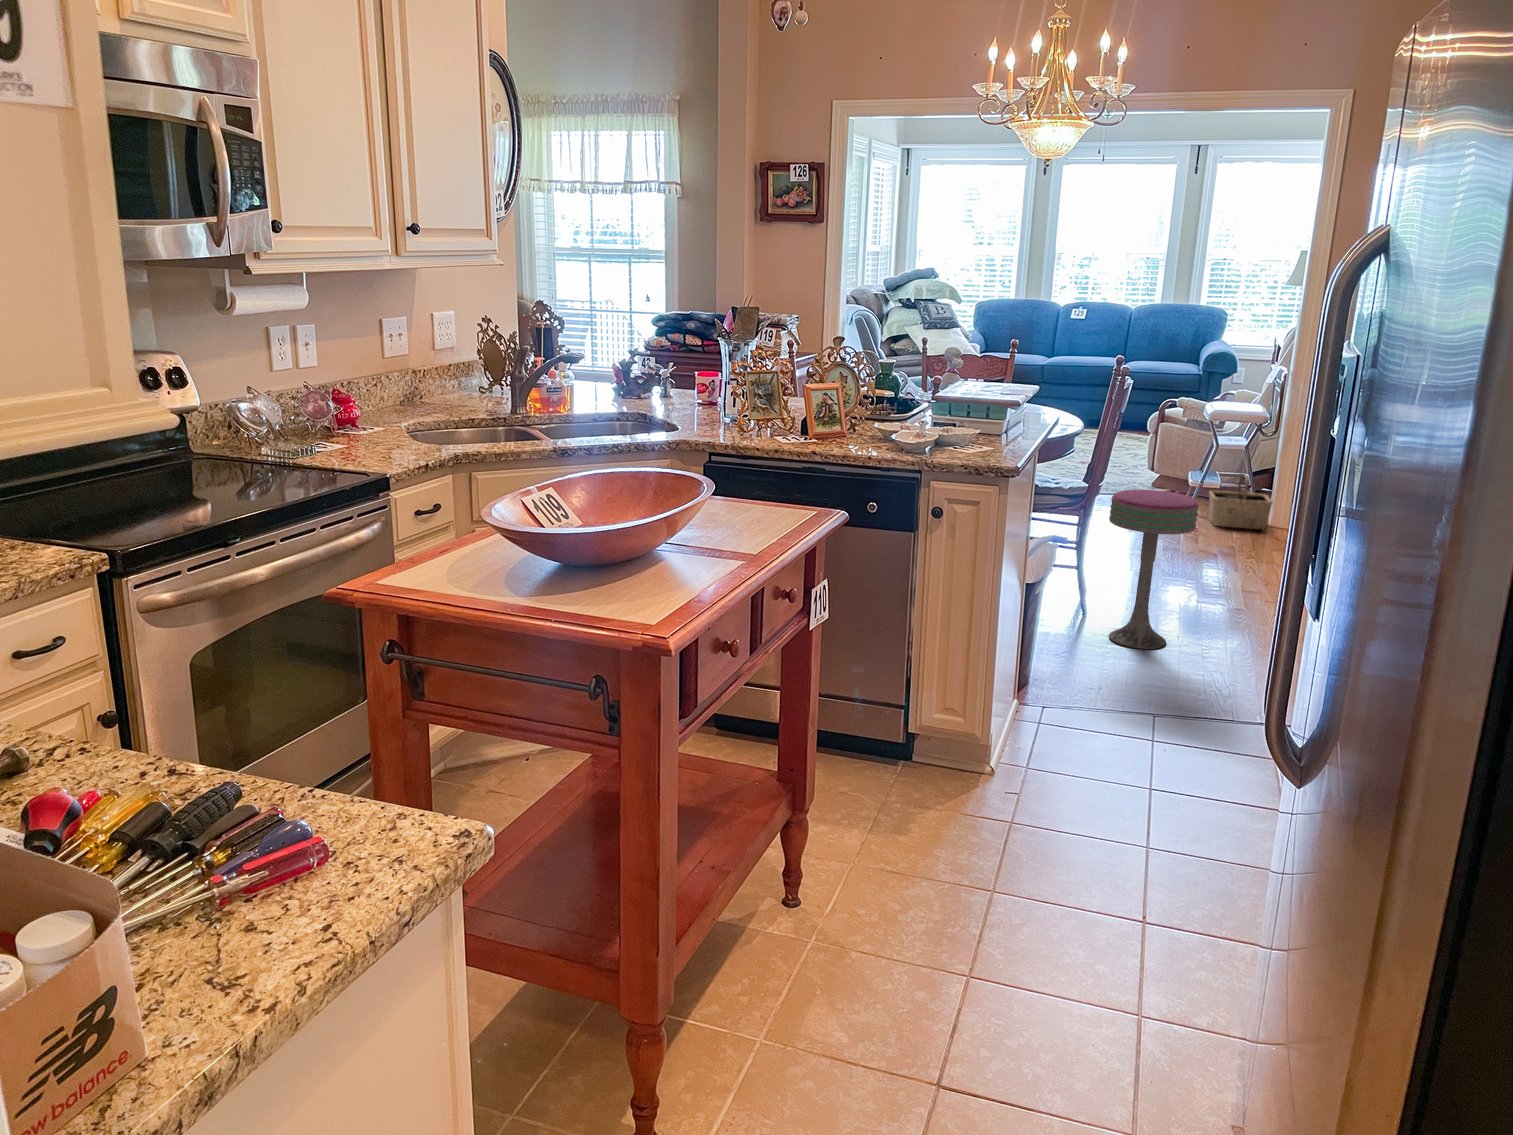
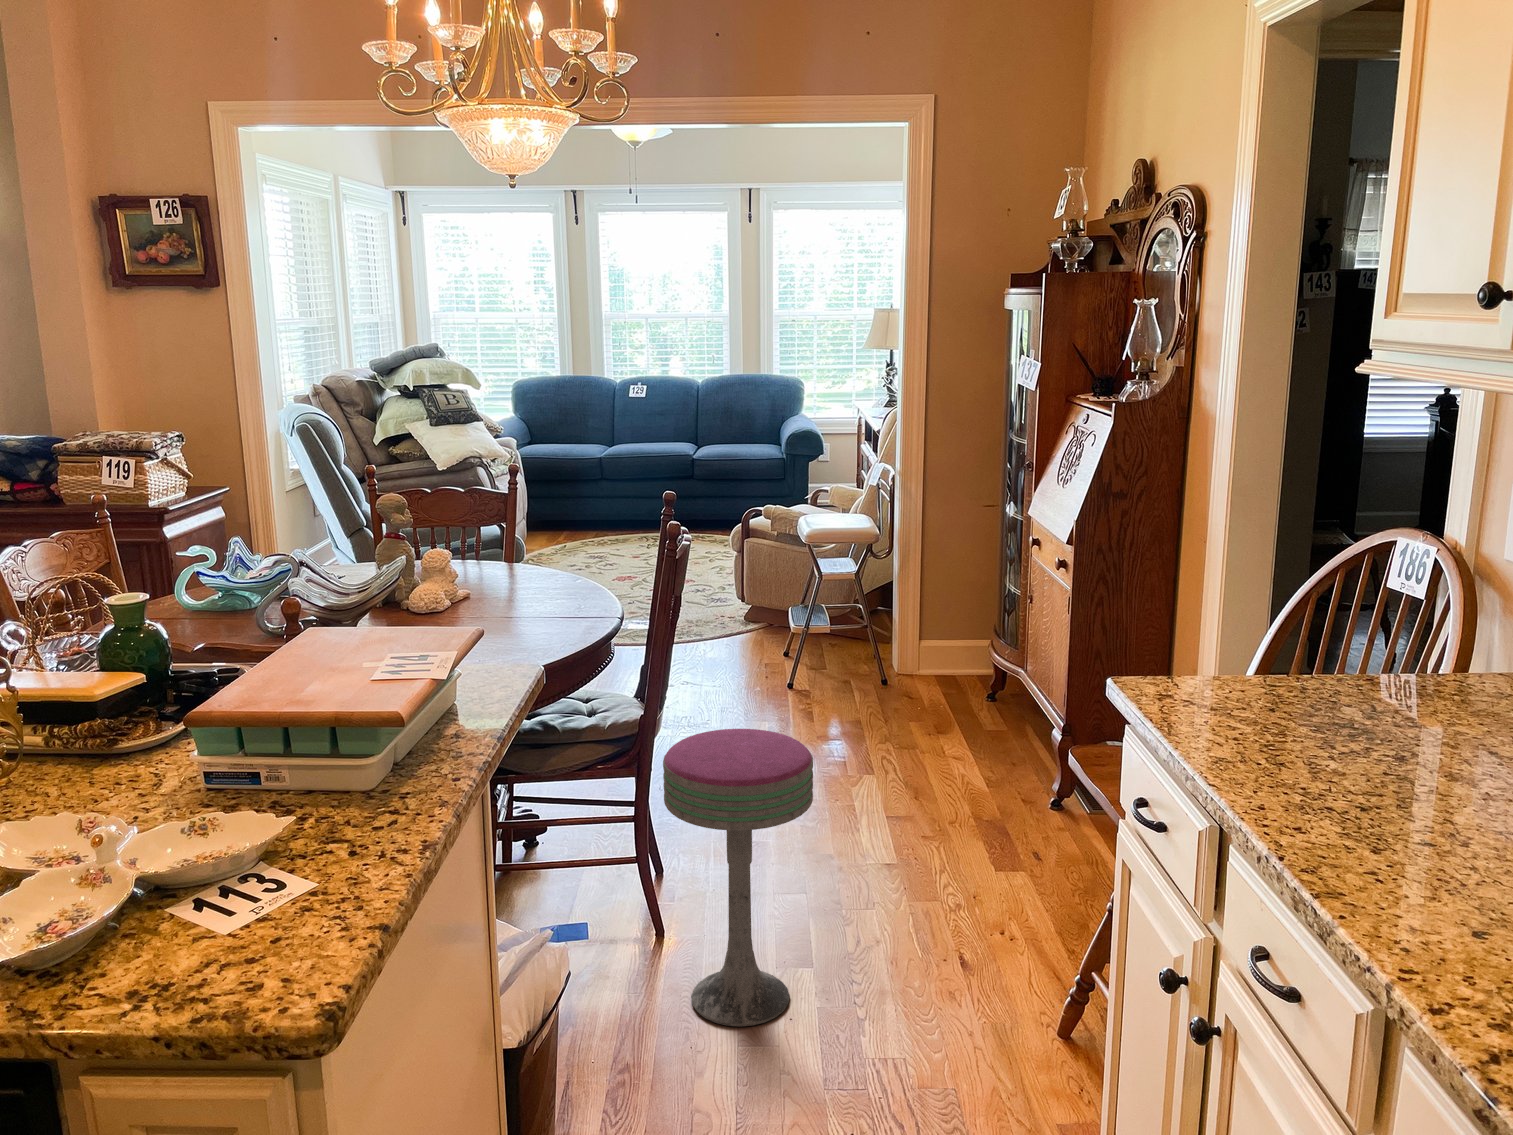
basket: present [1209,473,1273,530] -> none [817,605,899,683]

